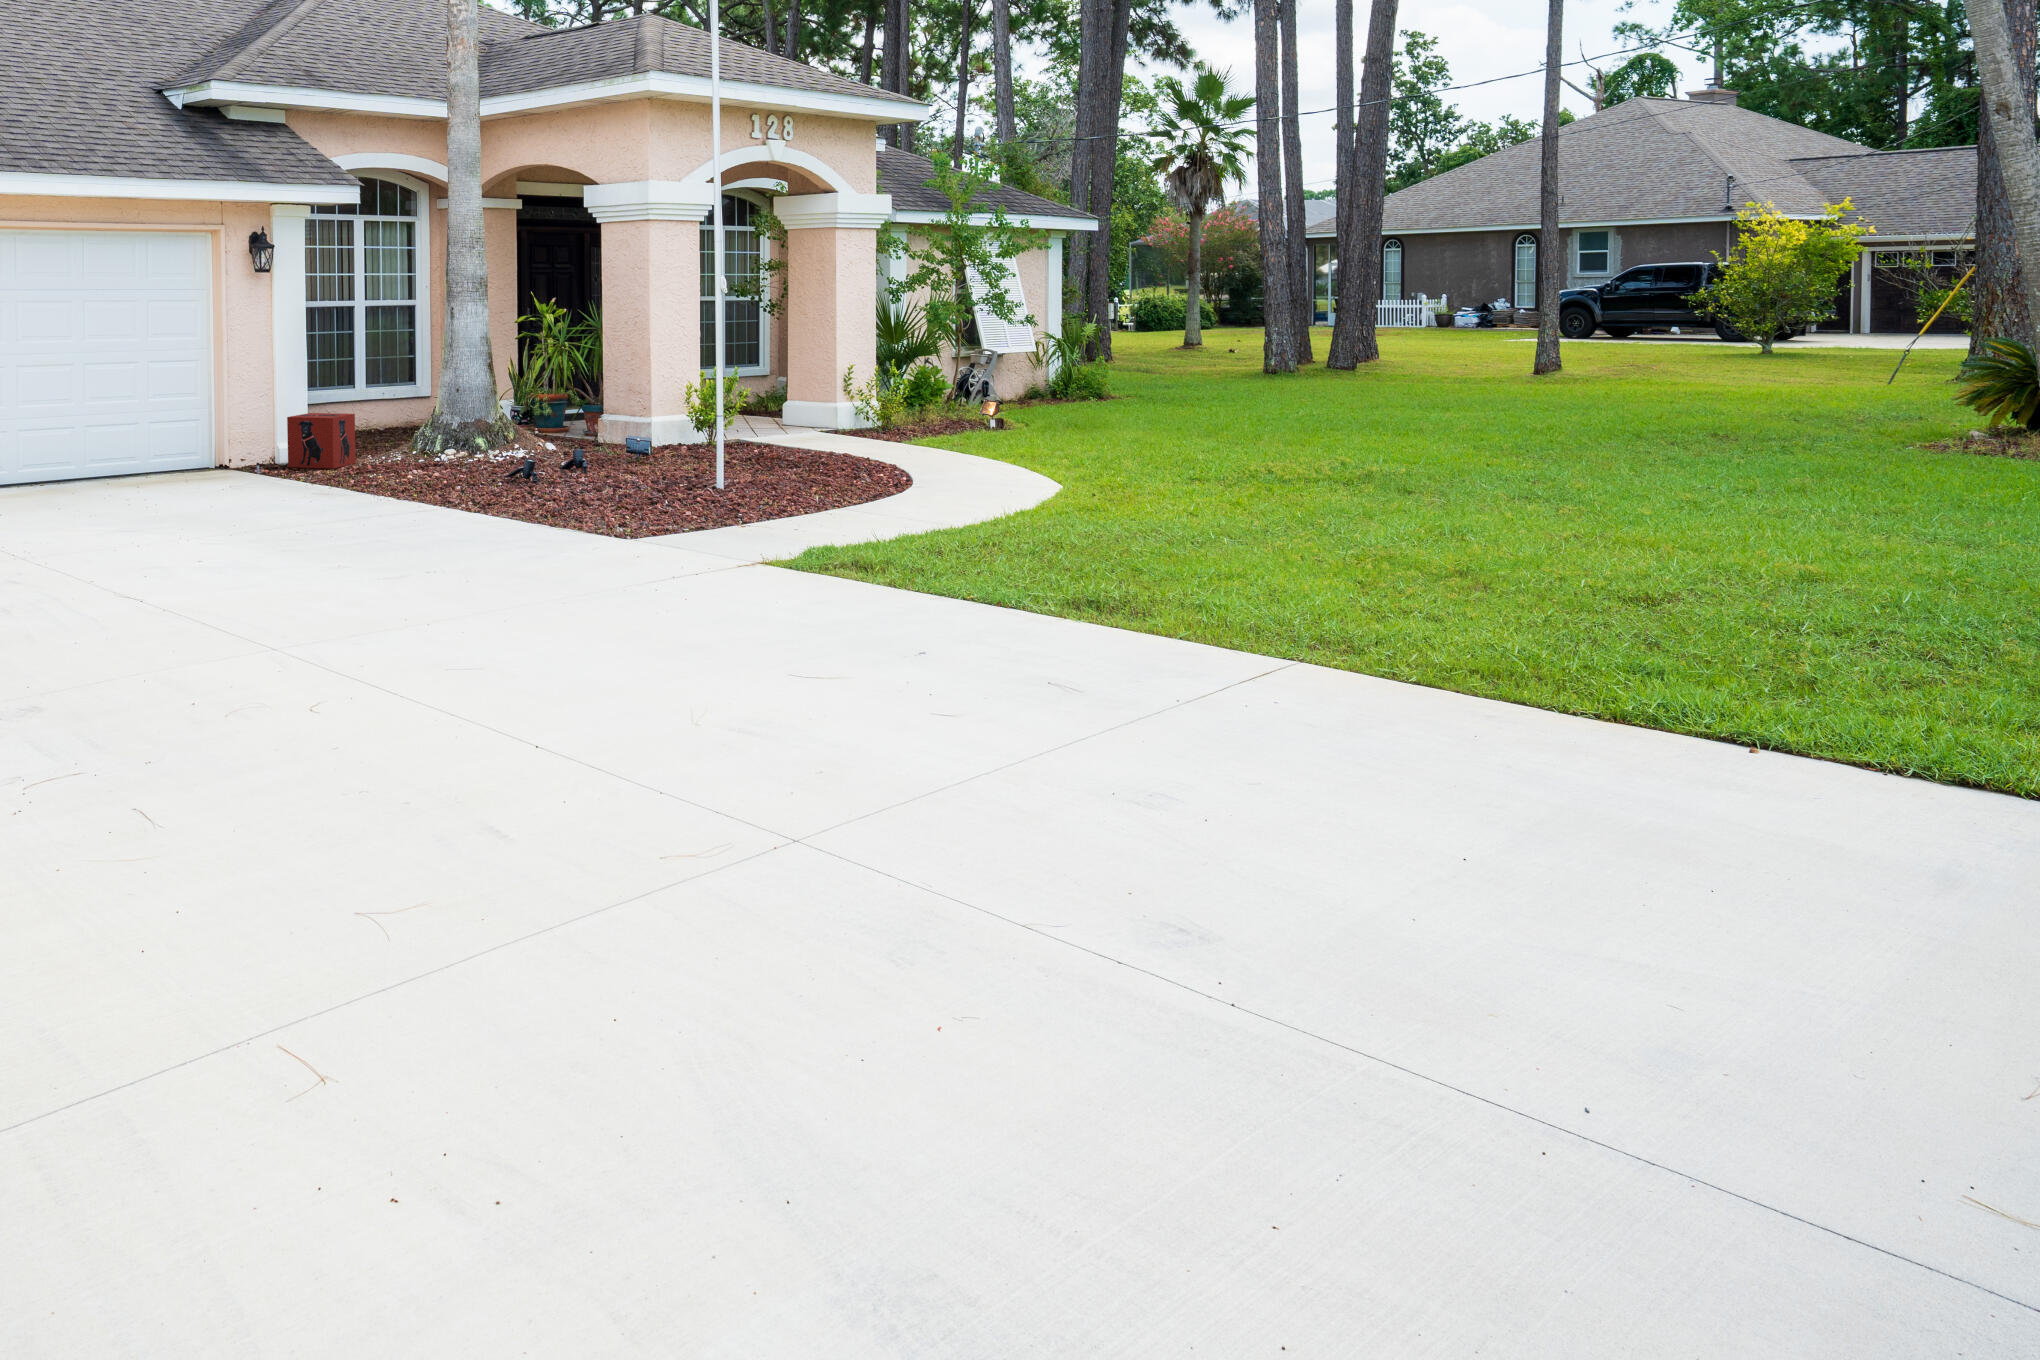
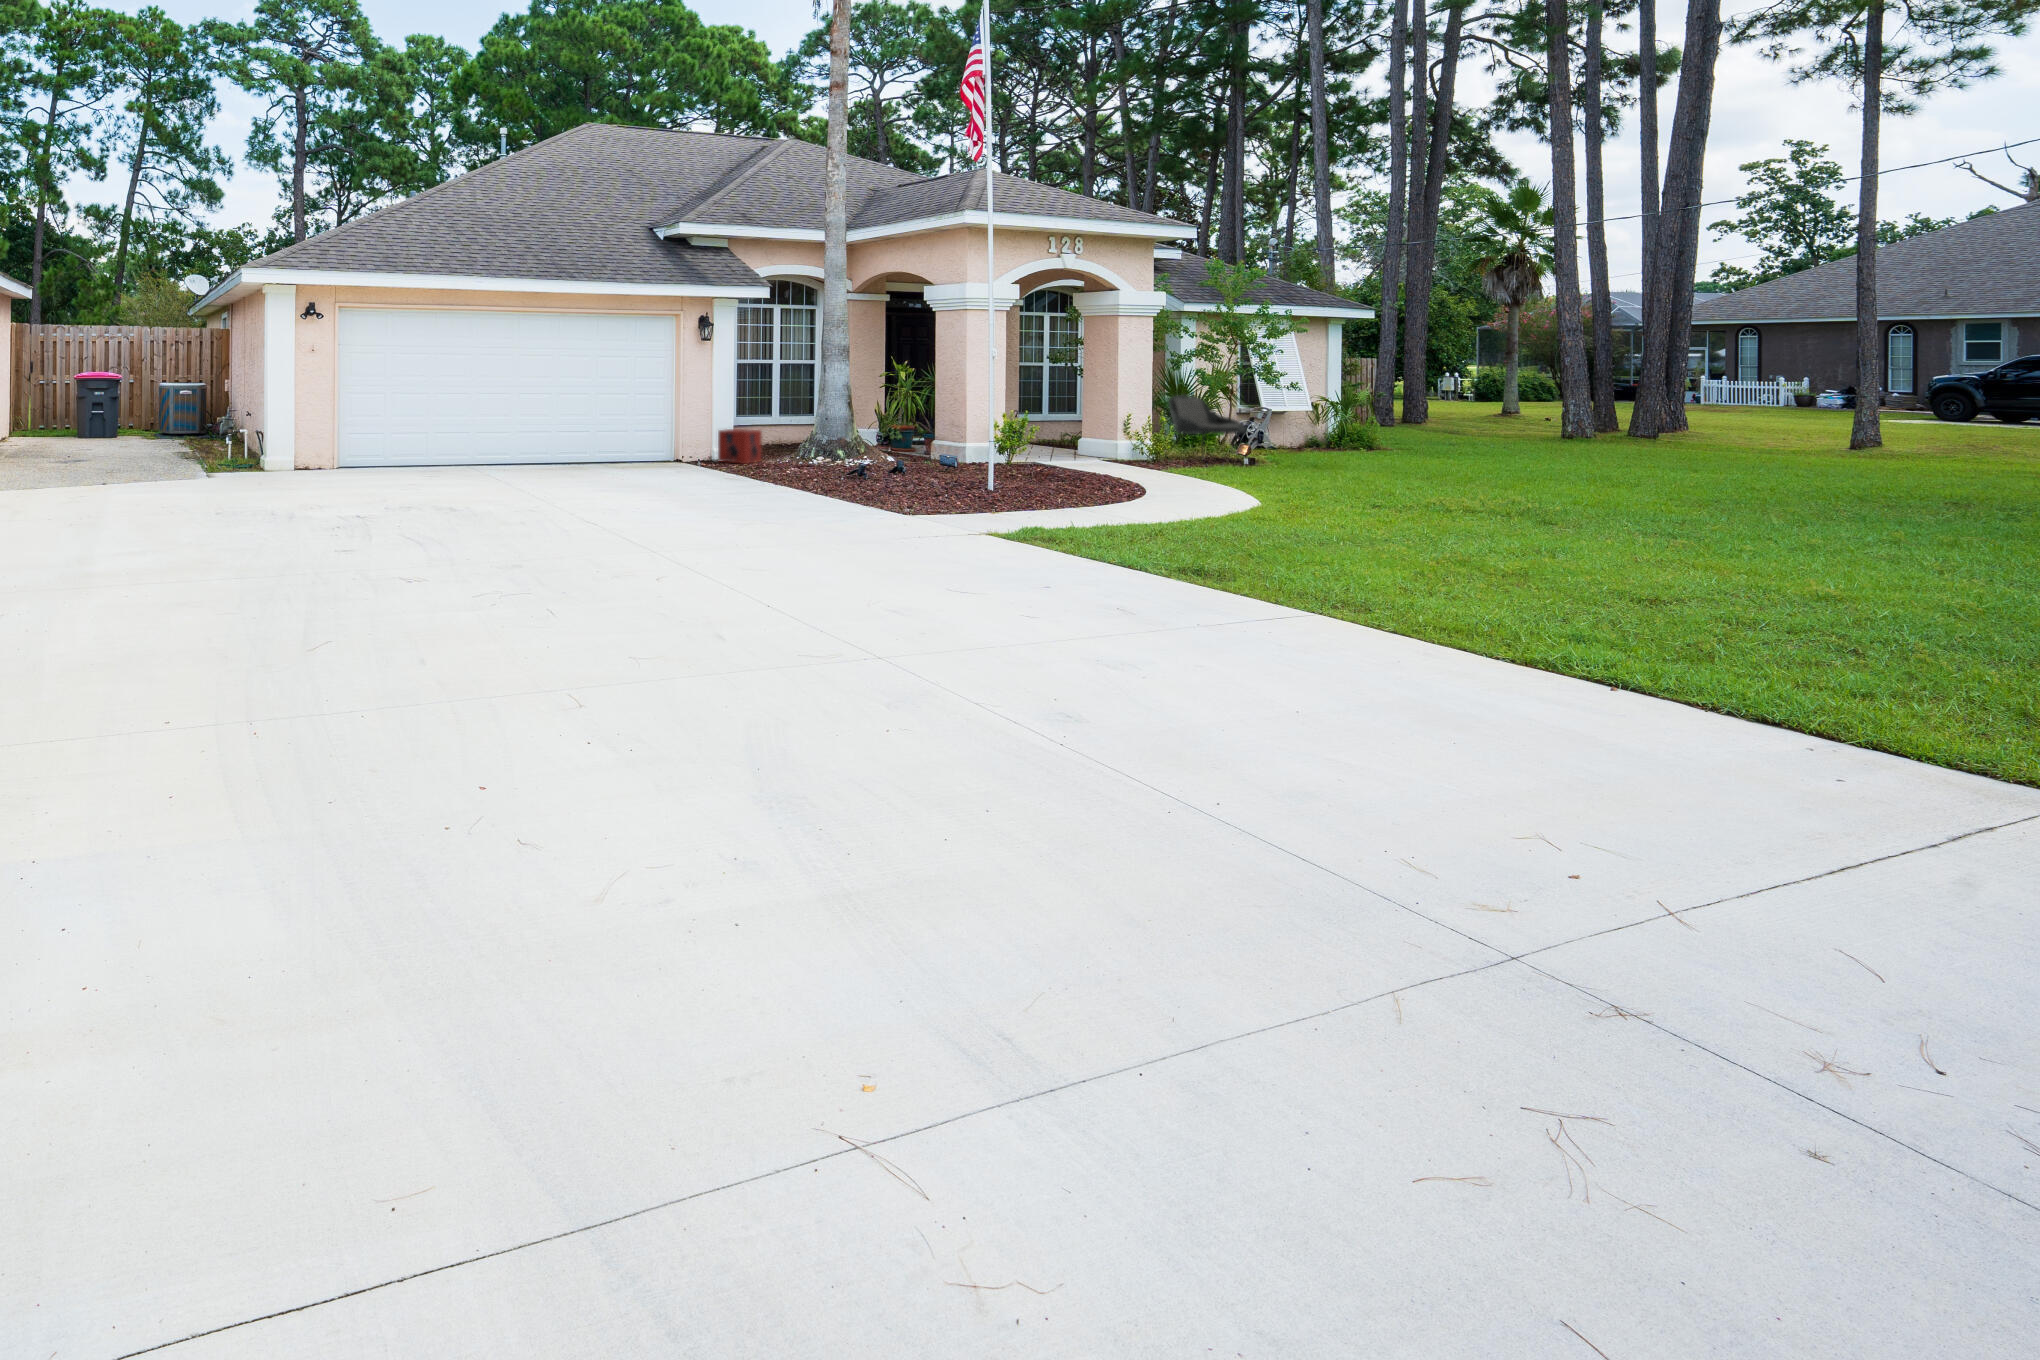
lounge chair: none [885,336,982,427] -> present [1169,395,1246,459]

